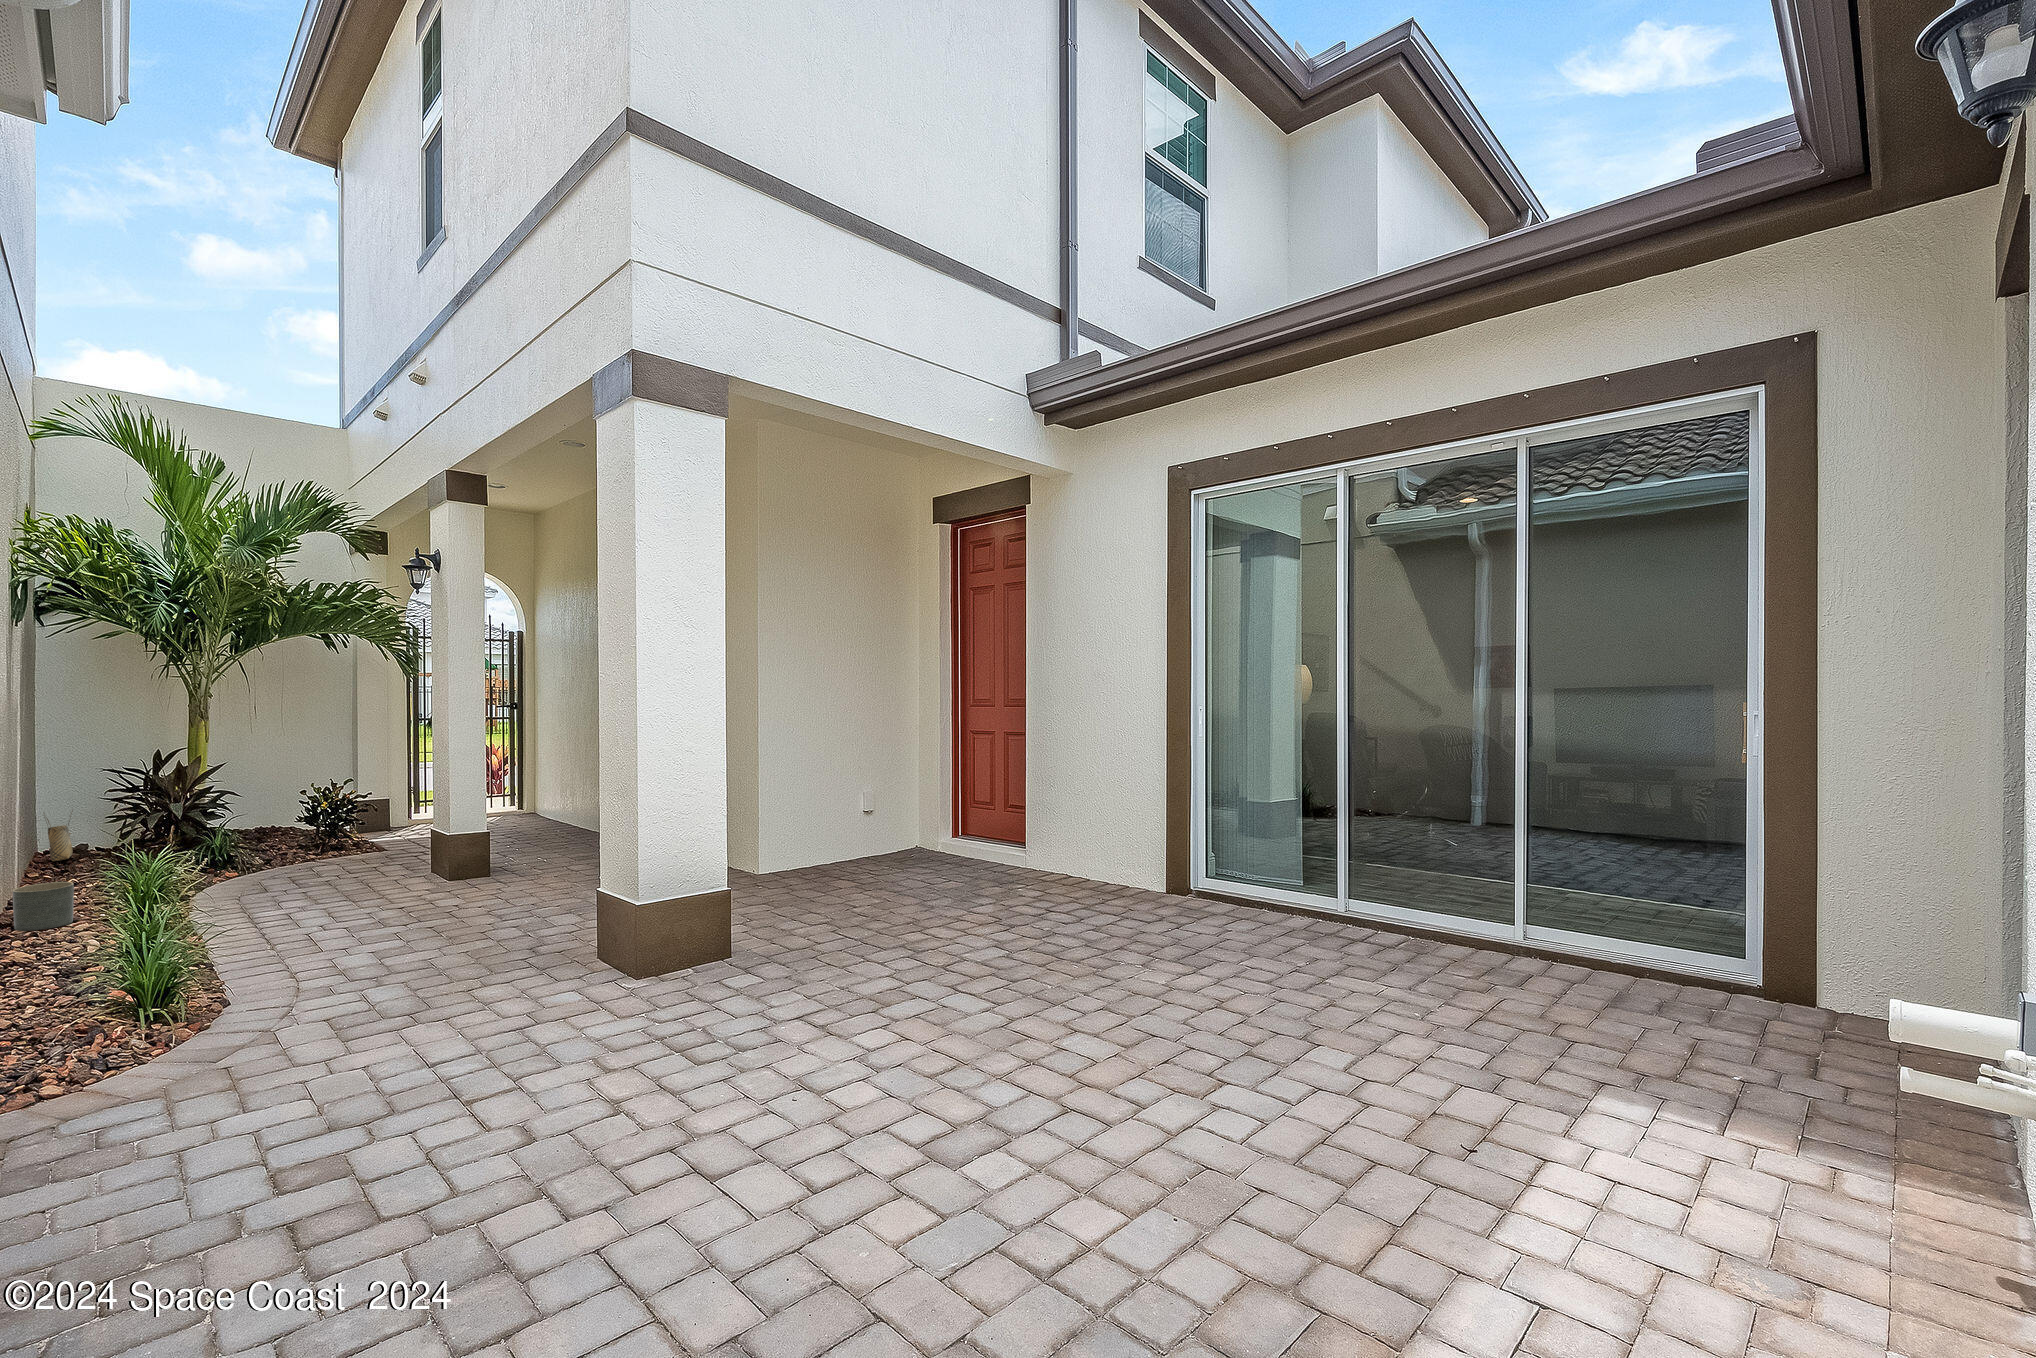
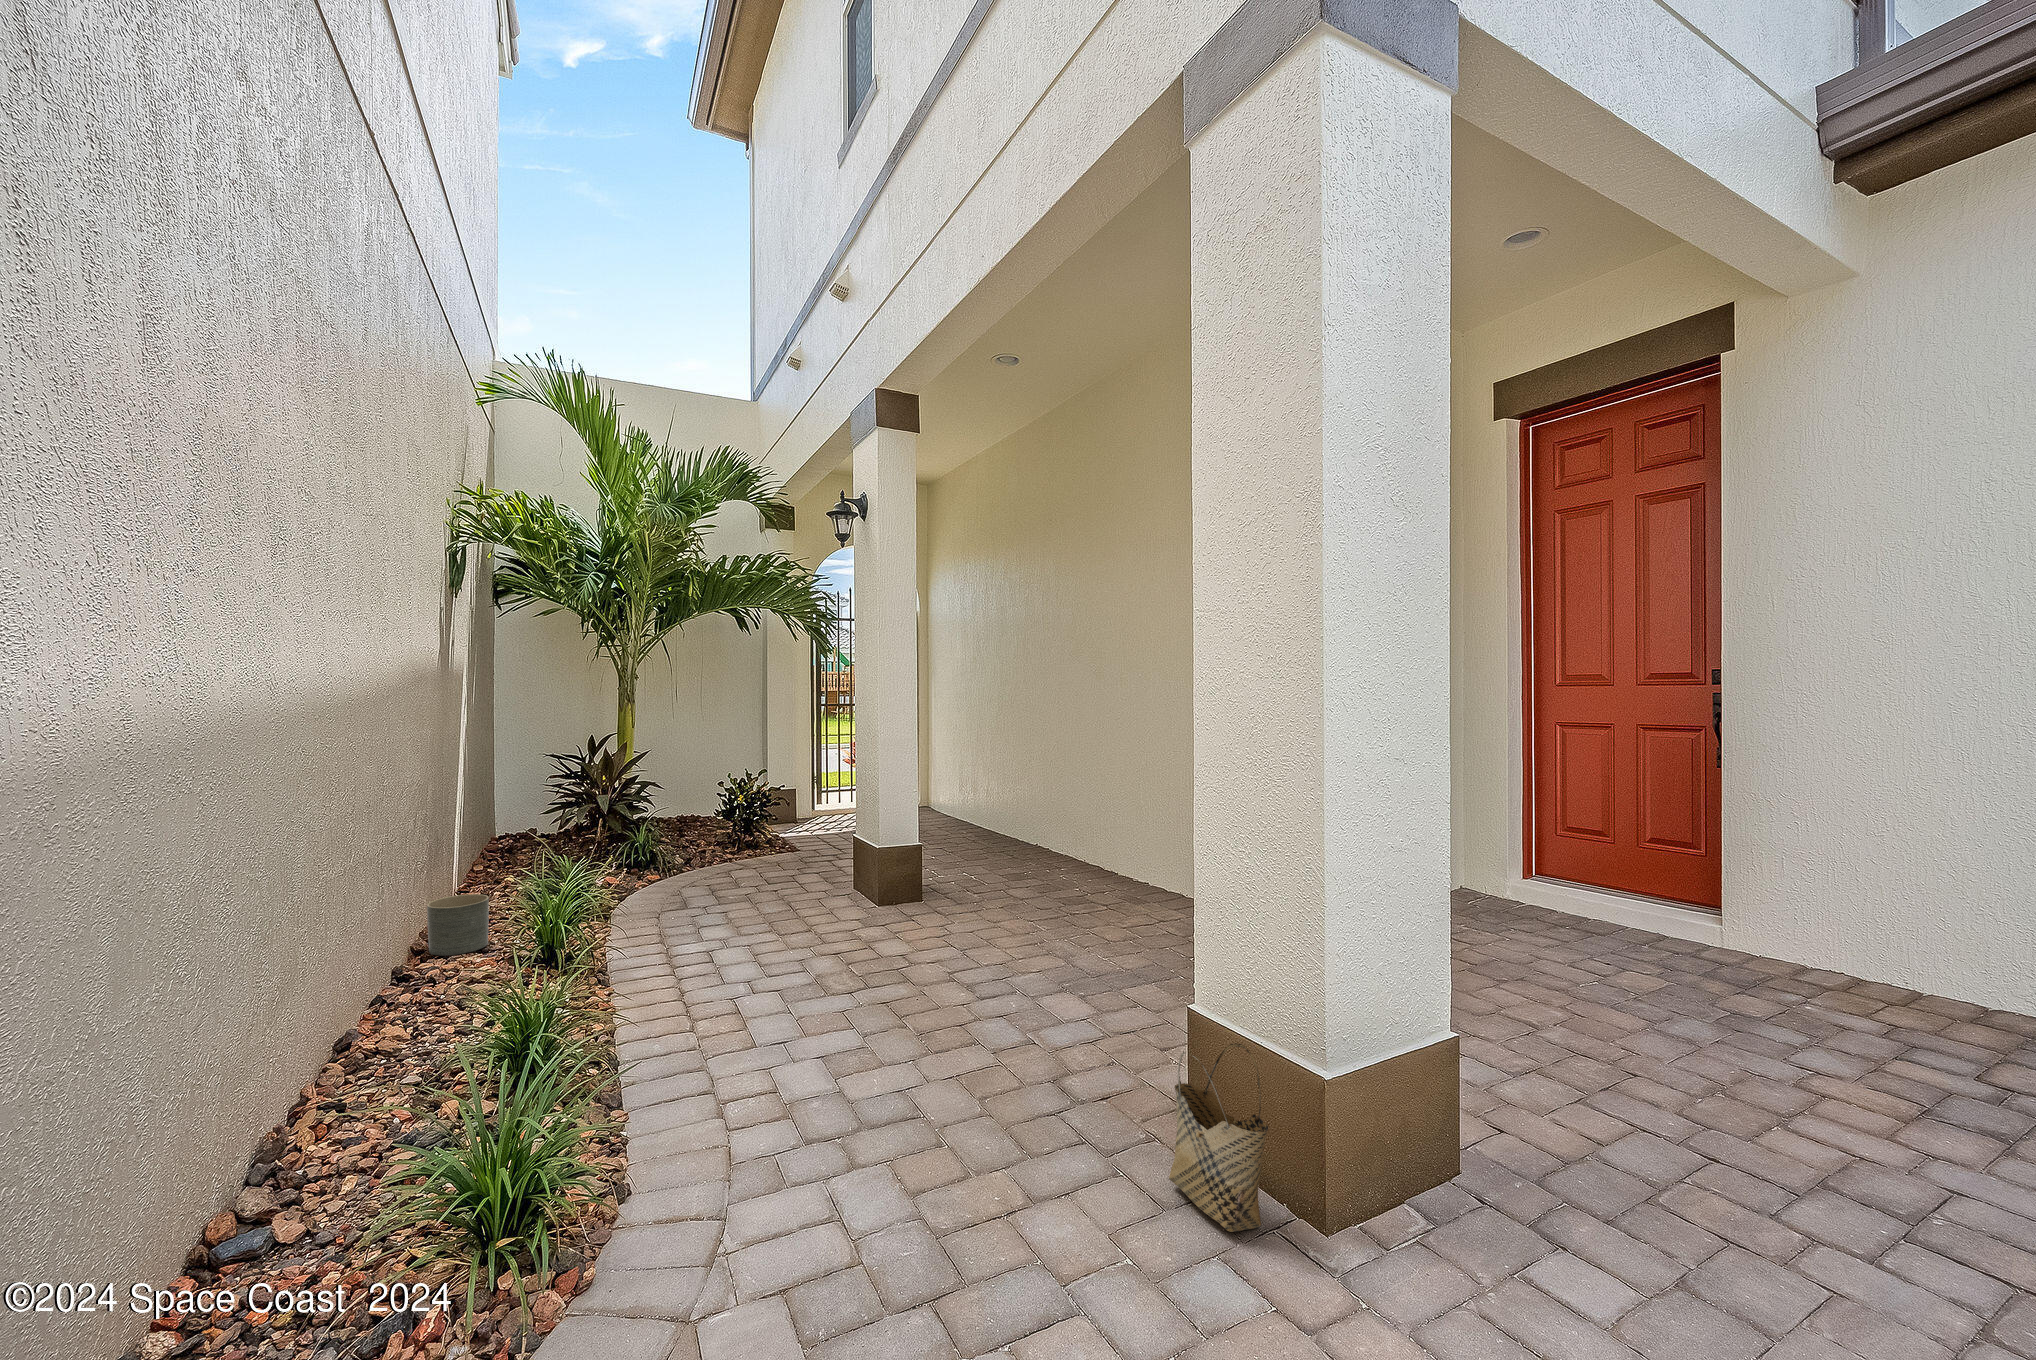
woven basket: present [44,809,73,861] -> present [1169,1043,1268,1232]

